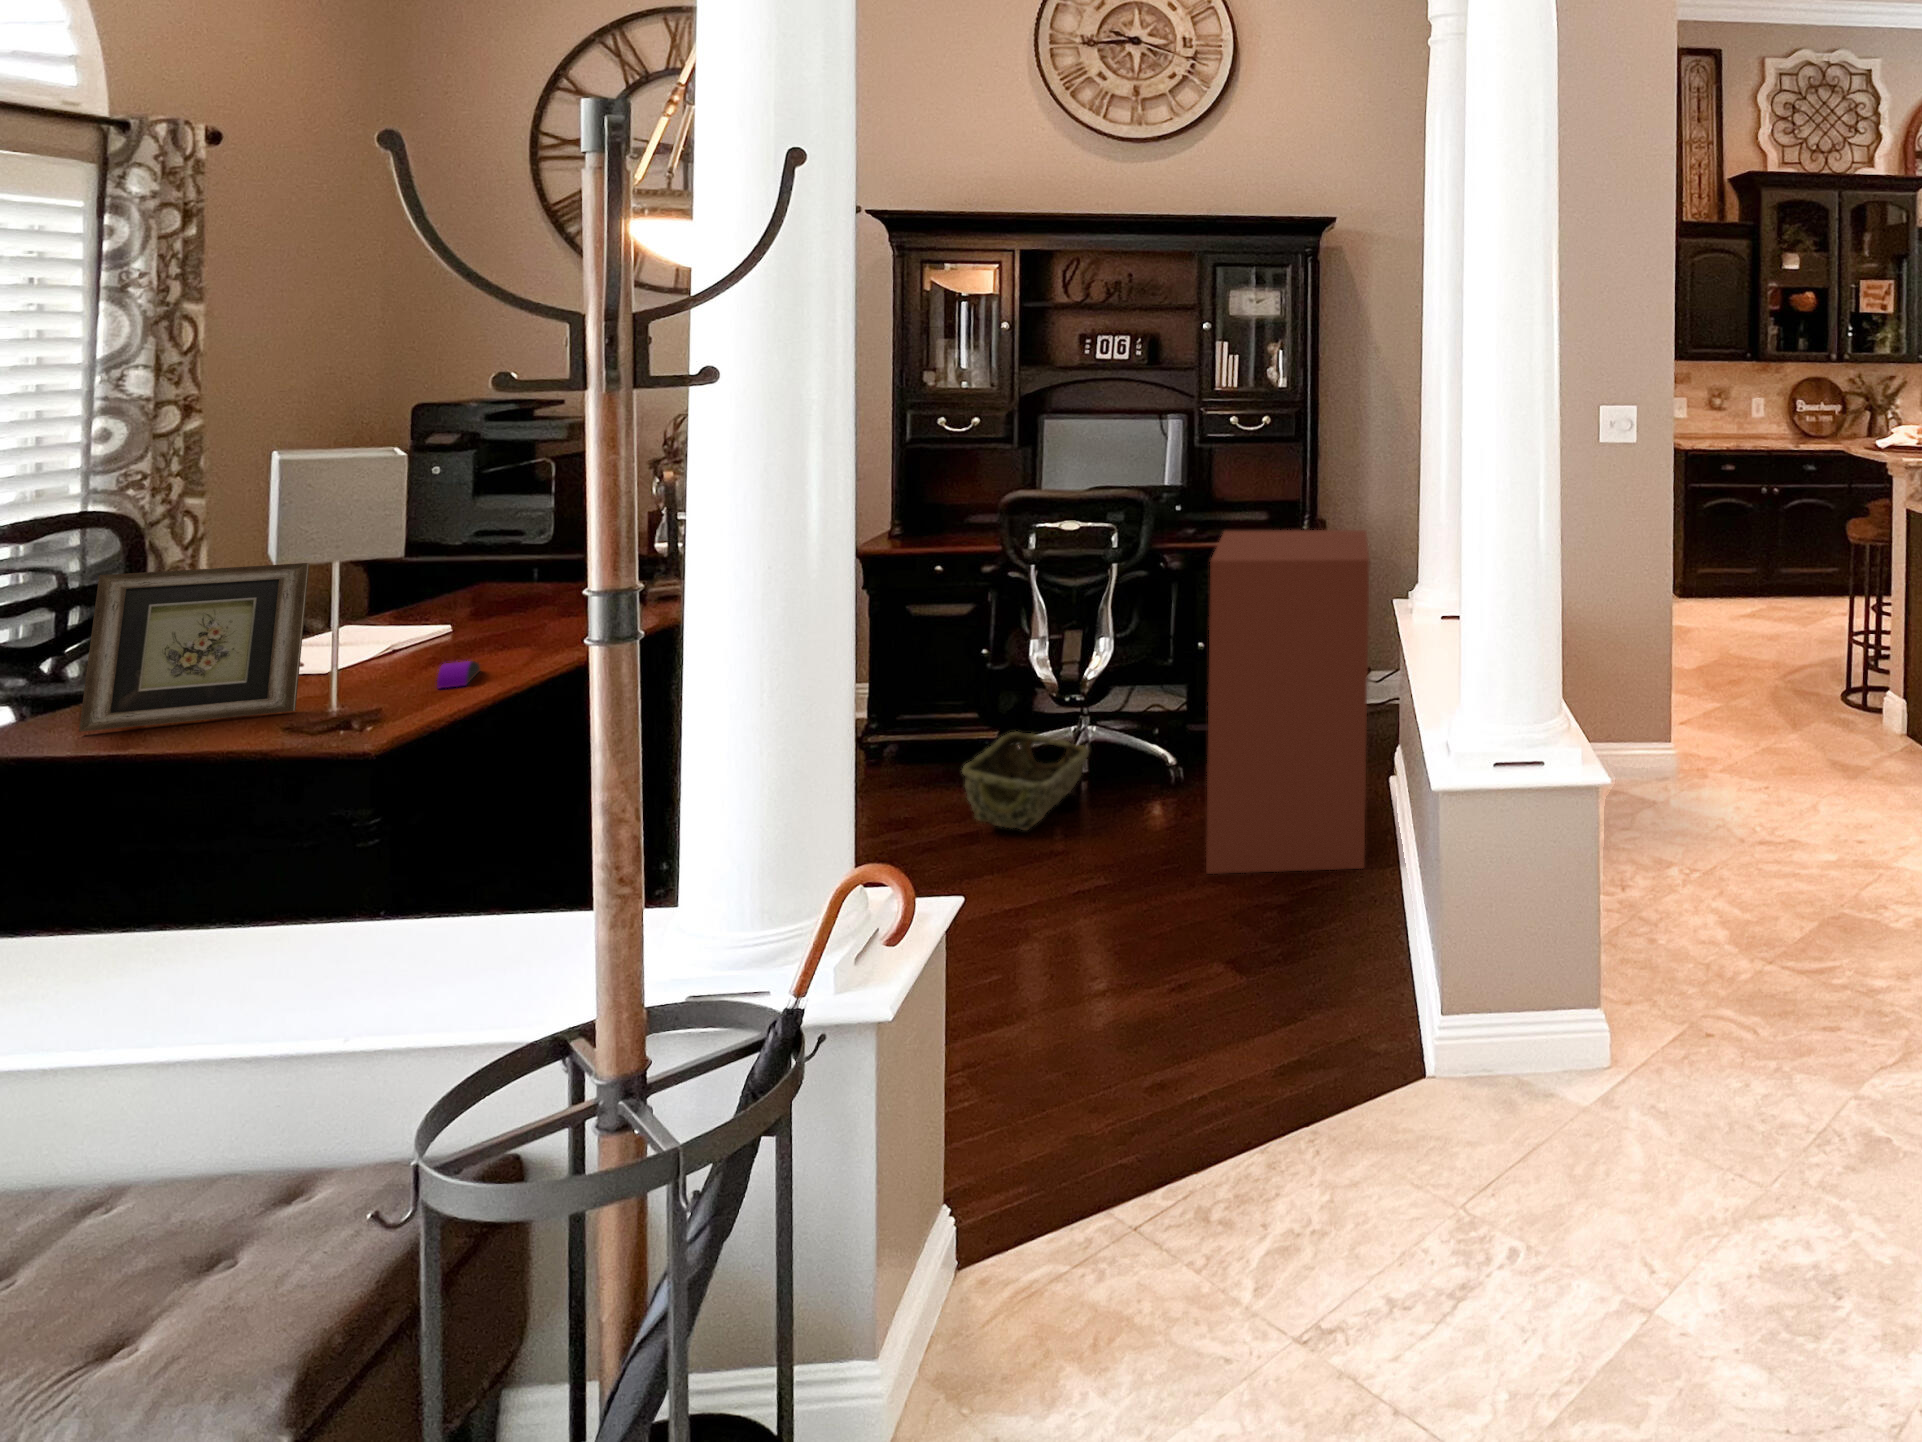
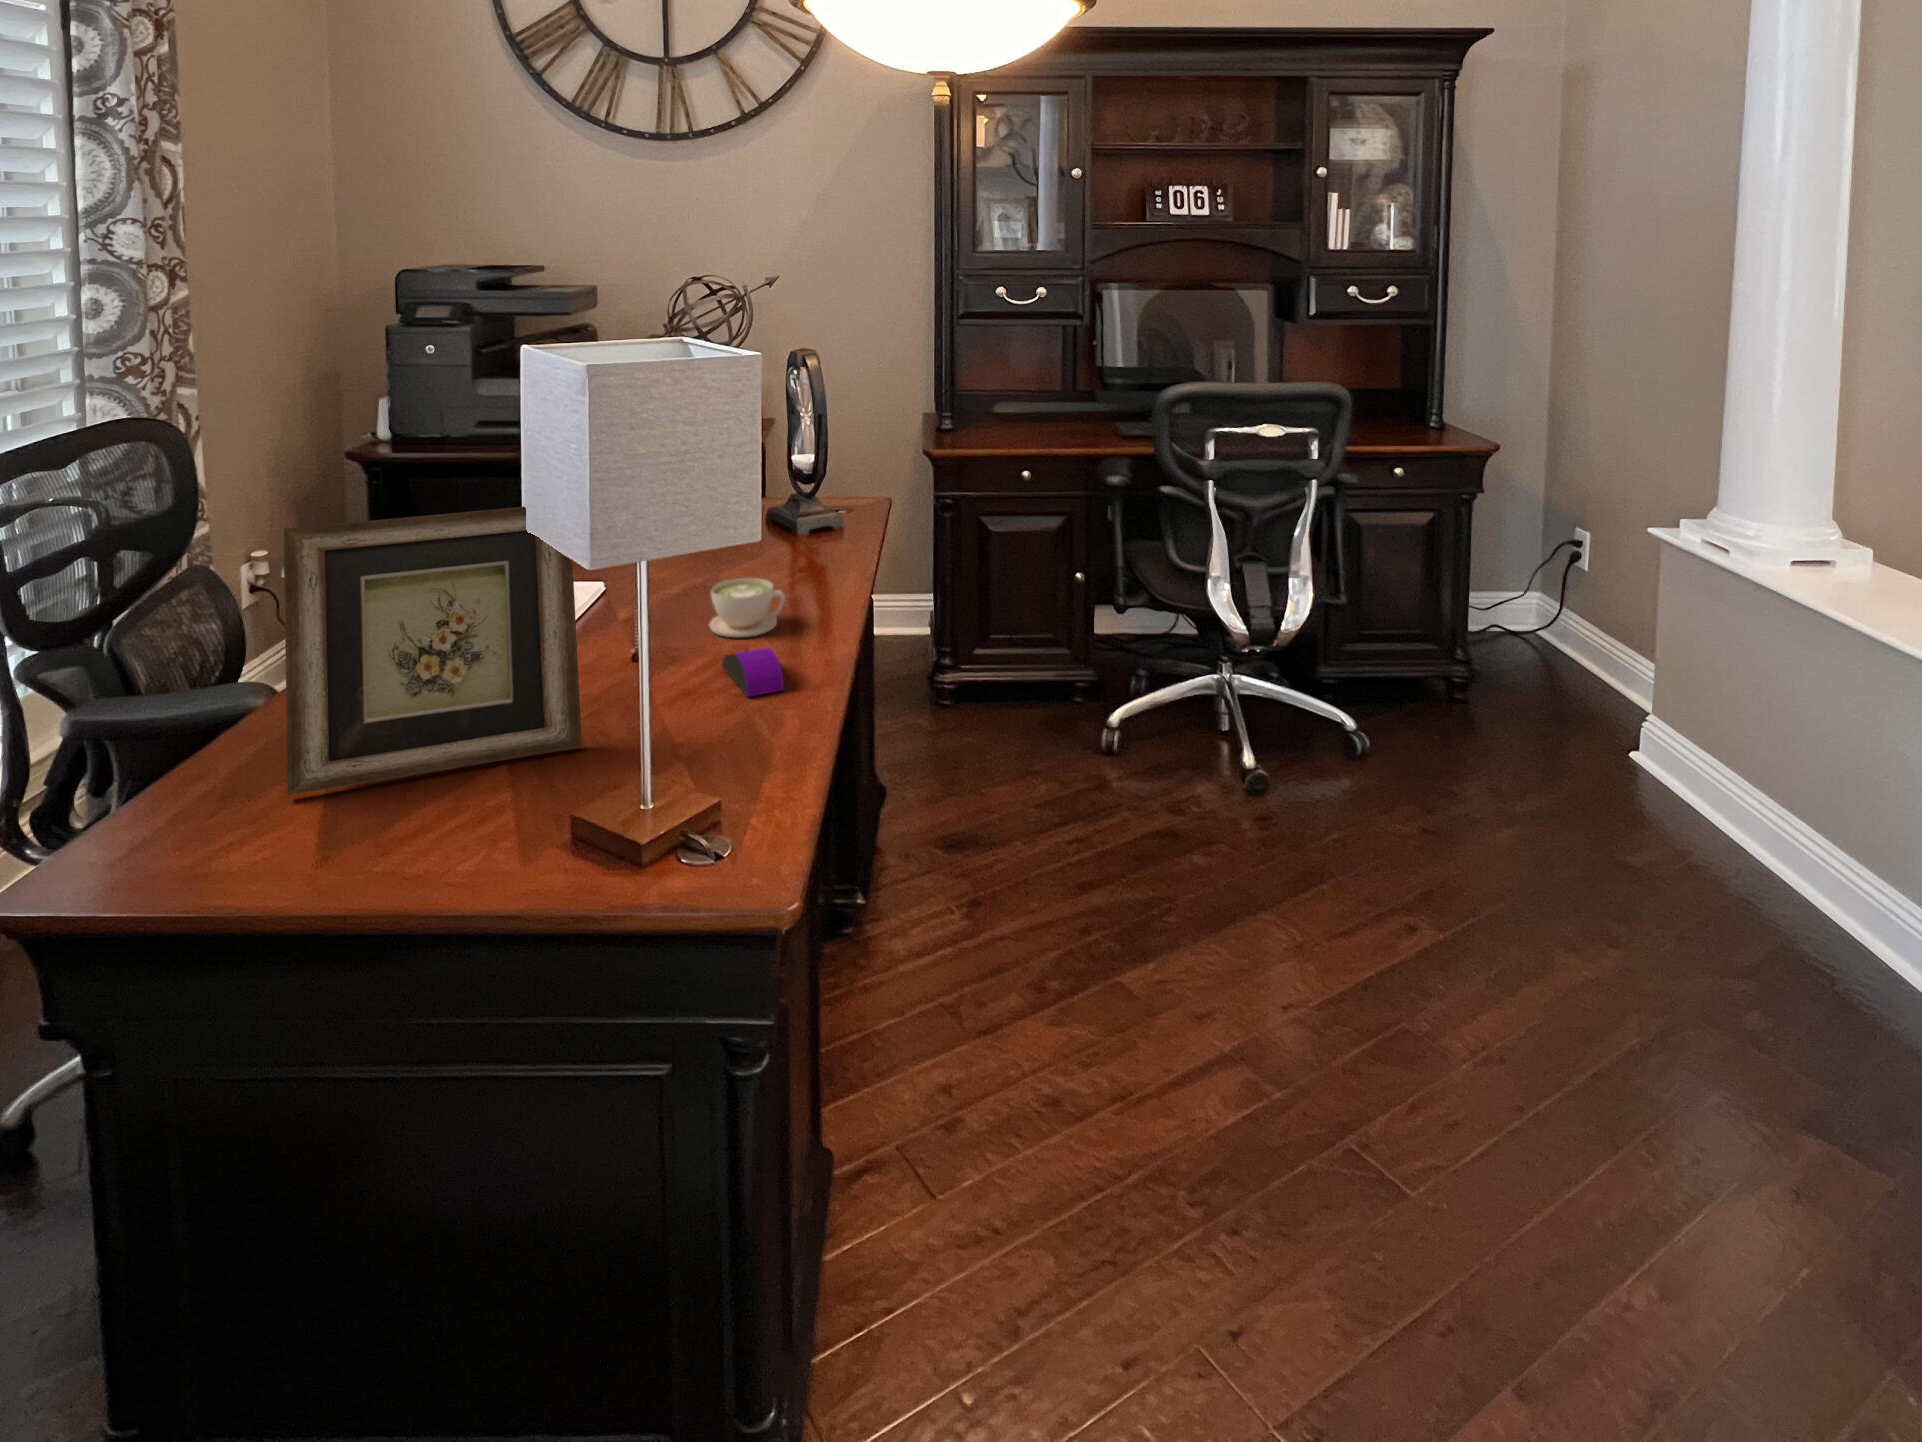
bookshelf: present [1206,530,1369,874] -> none [1483,429,1834,907]
coffee cup: none [467,622,526,660] -> present [710,578,785,637]
woven basket: present [962,731,1089,830] -> none [1173,687,1312,828]

